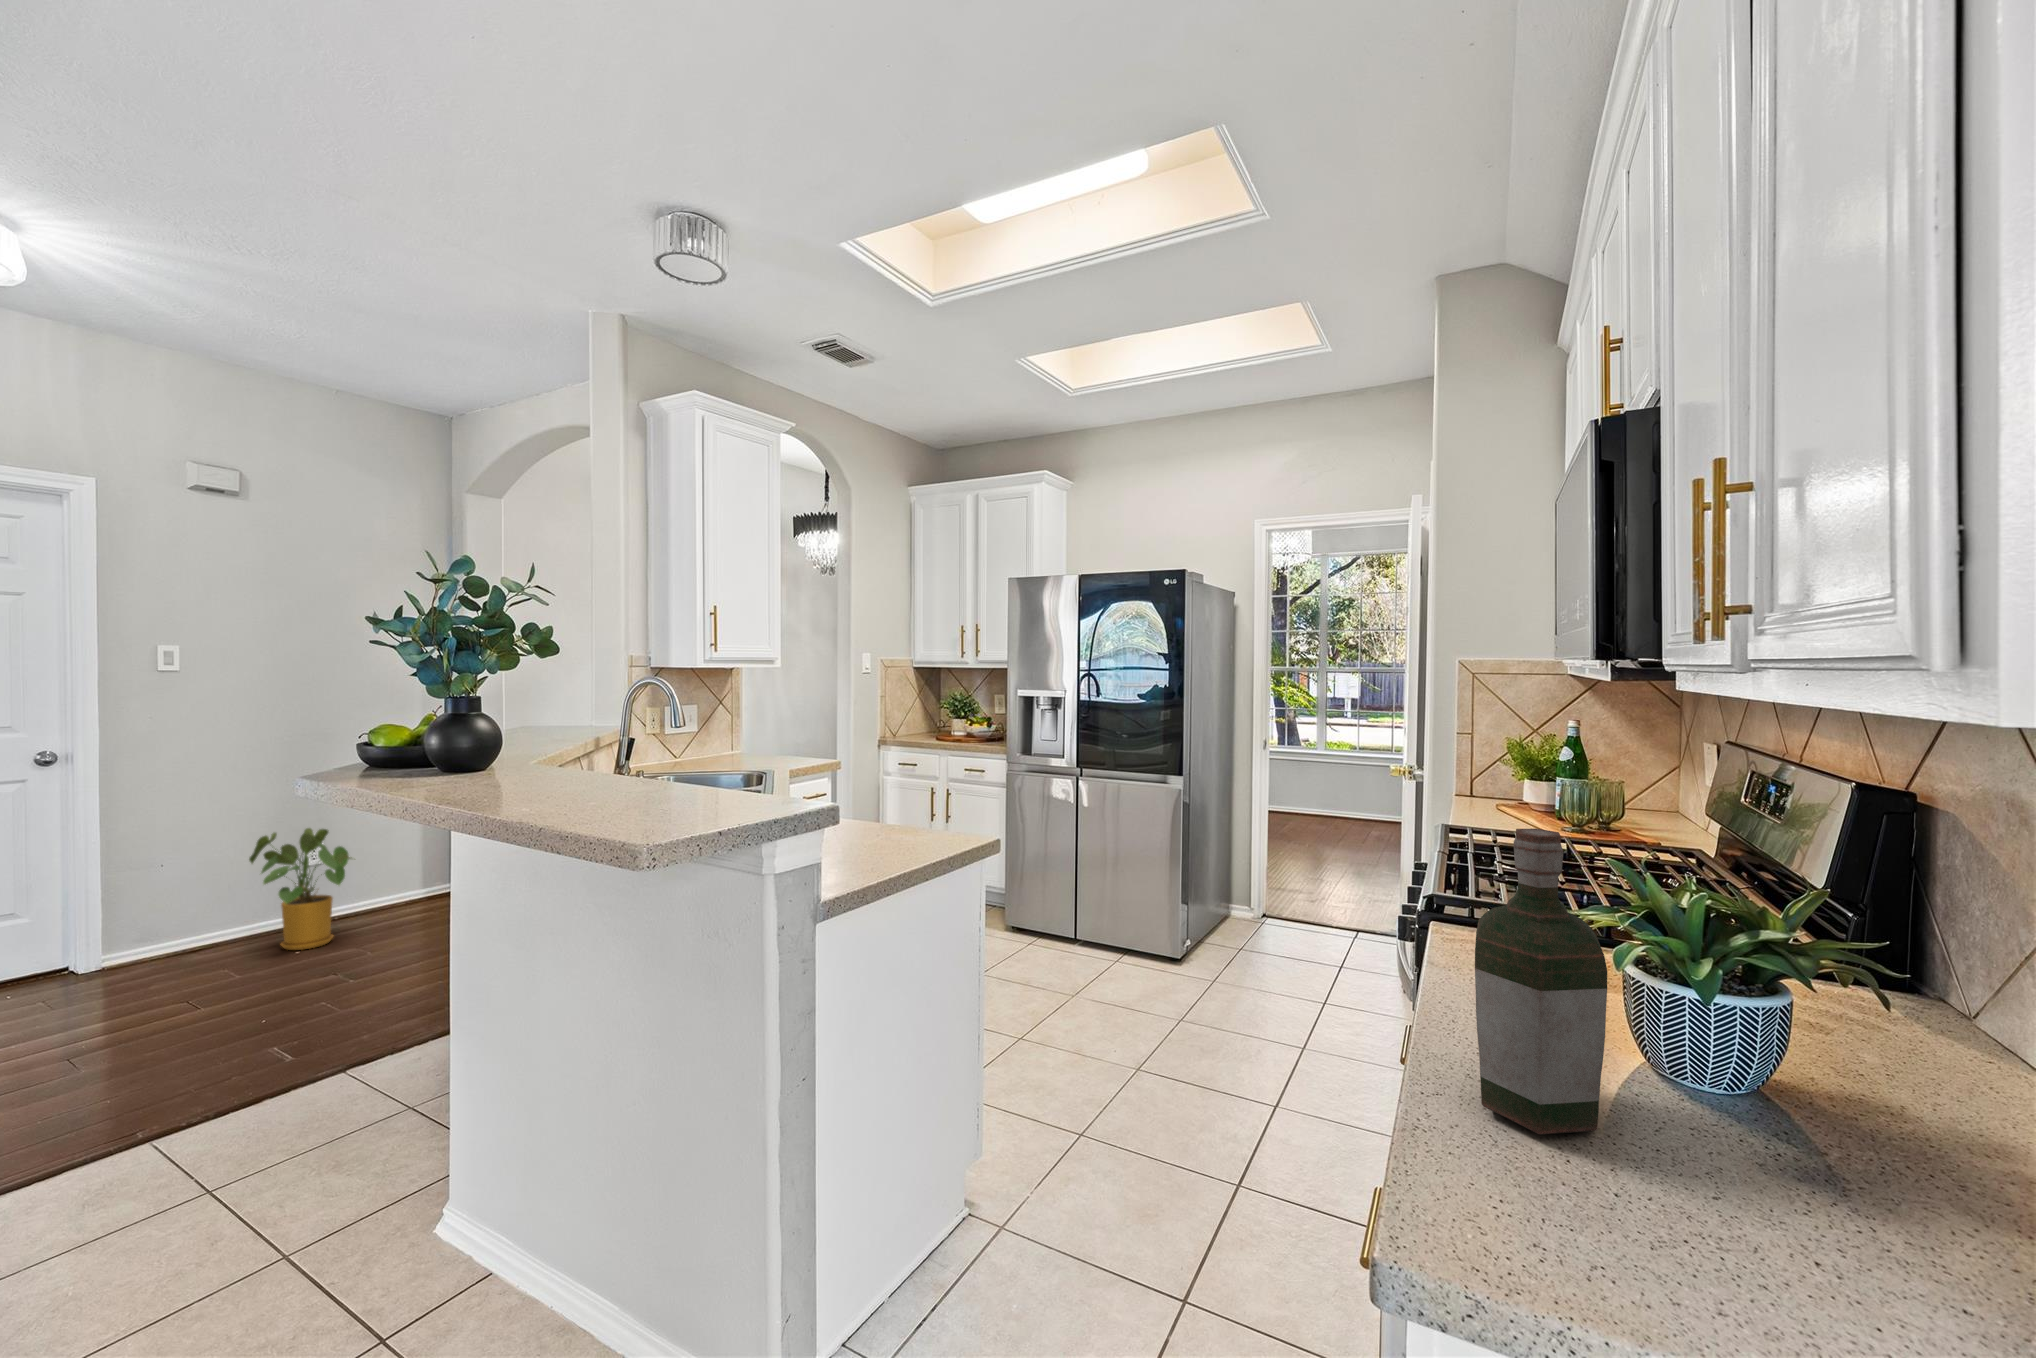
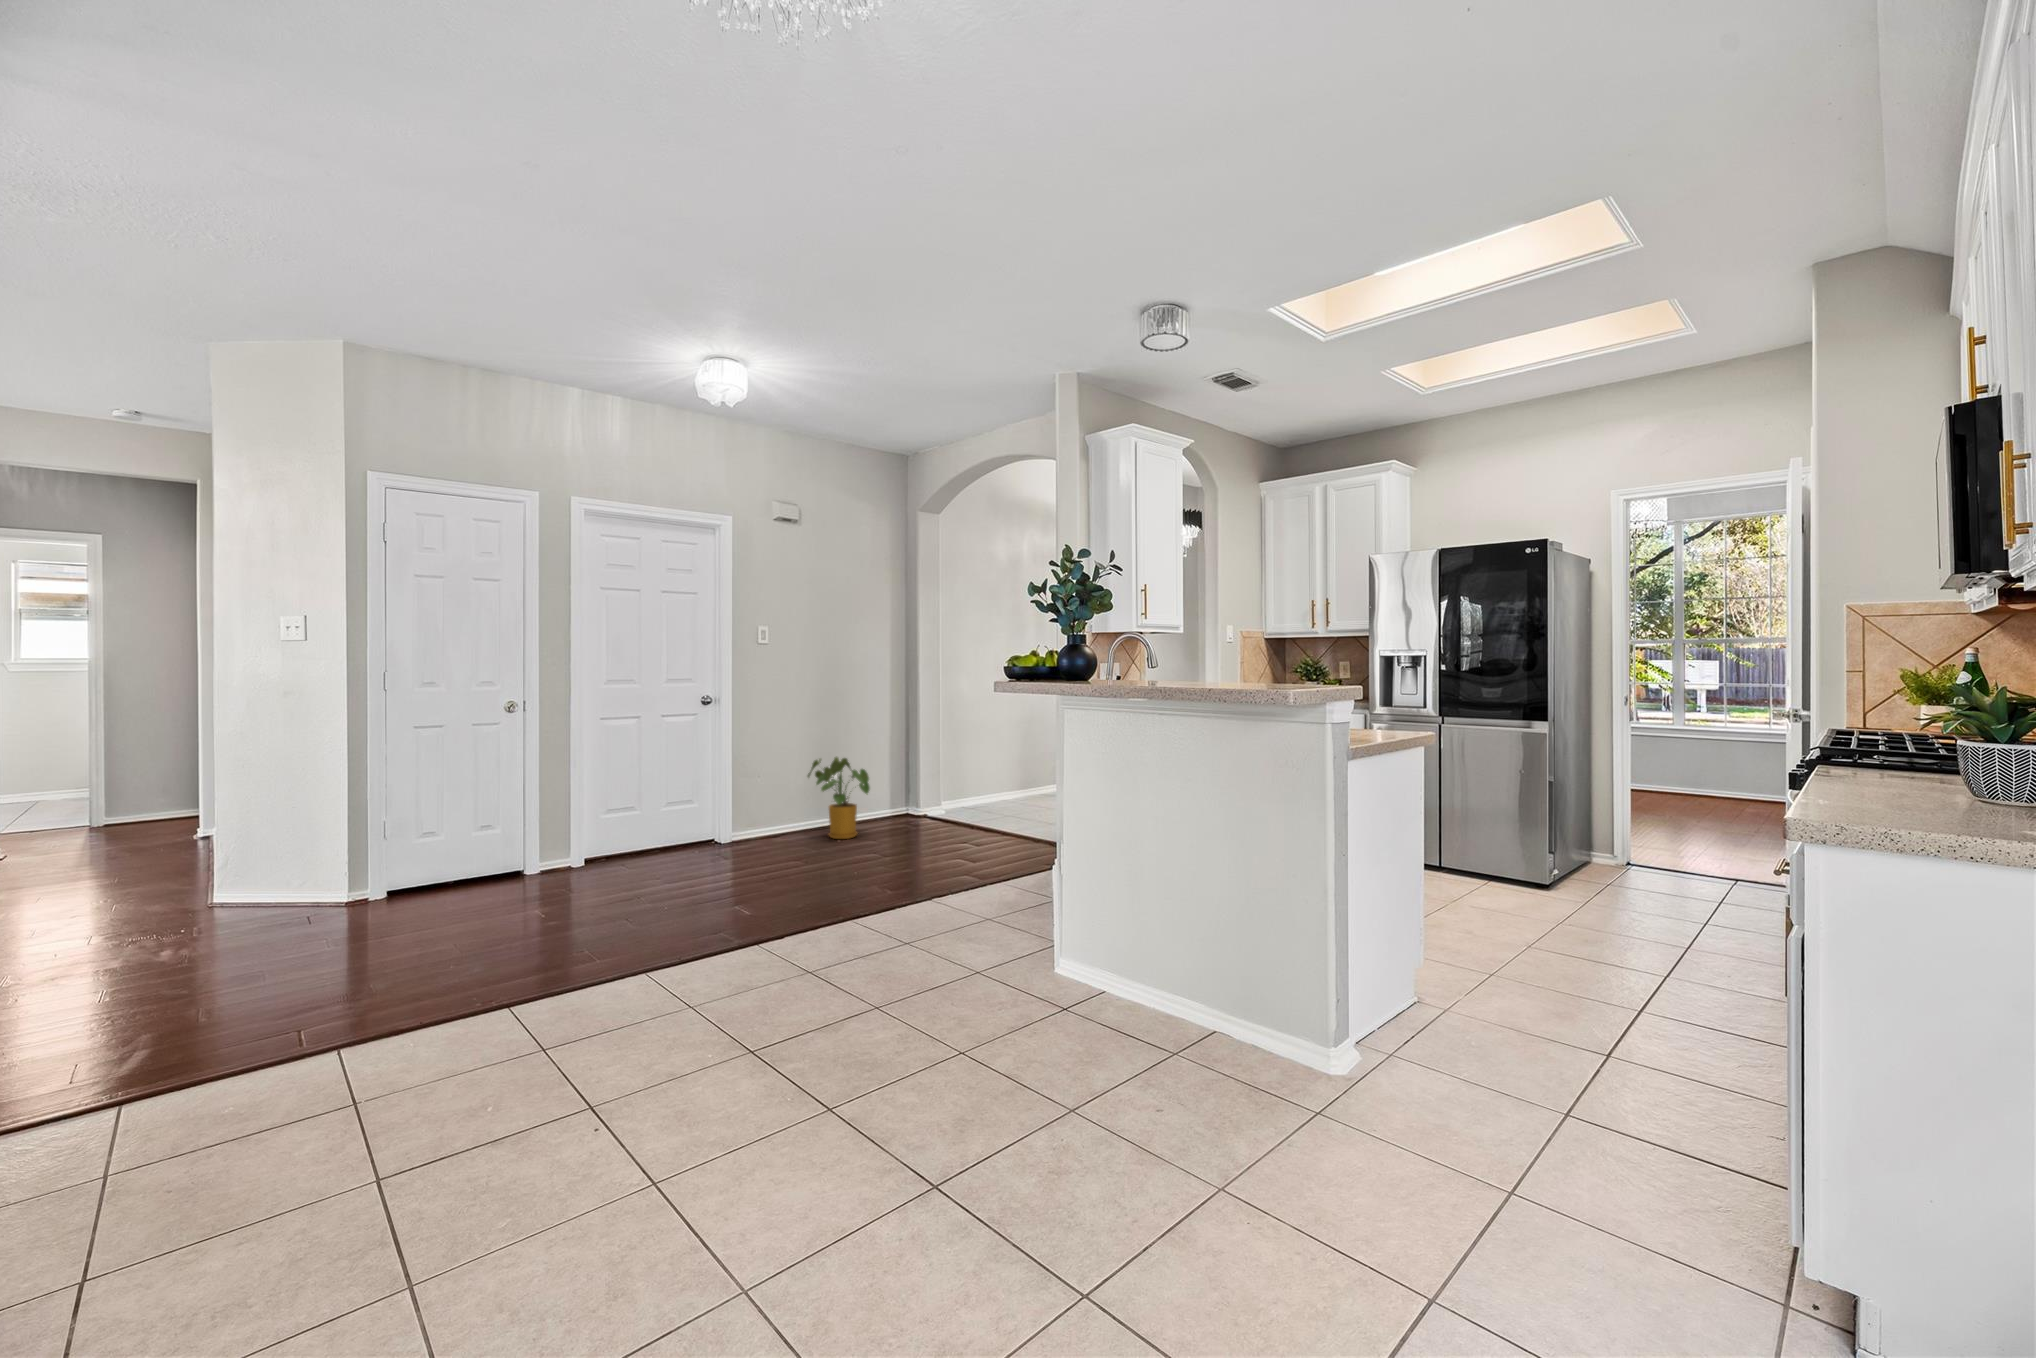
bottle: present [1475,828,1607,1135] -> none [1865,661,1957,823]

